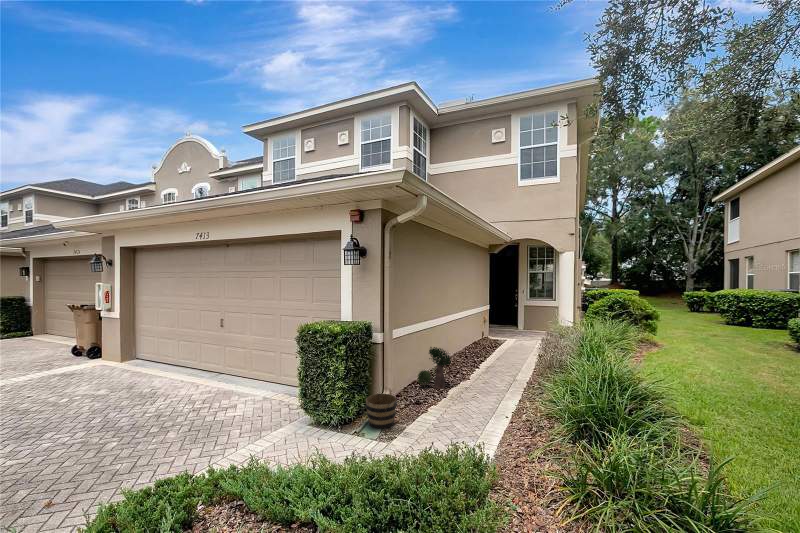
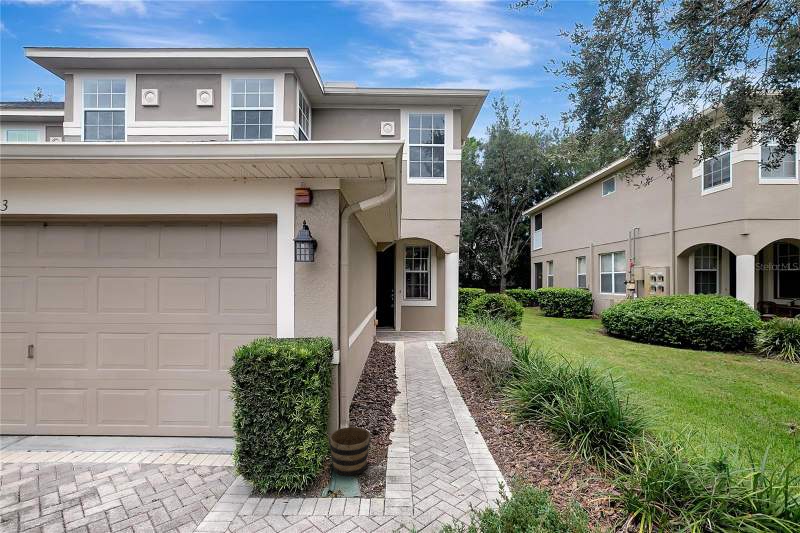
potted plant: present [418,347,451,389] -> none [353,359,390,408]

